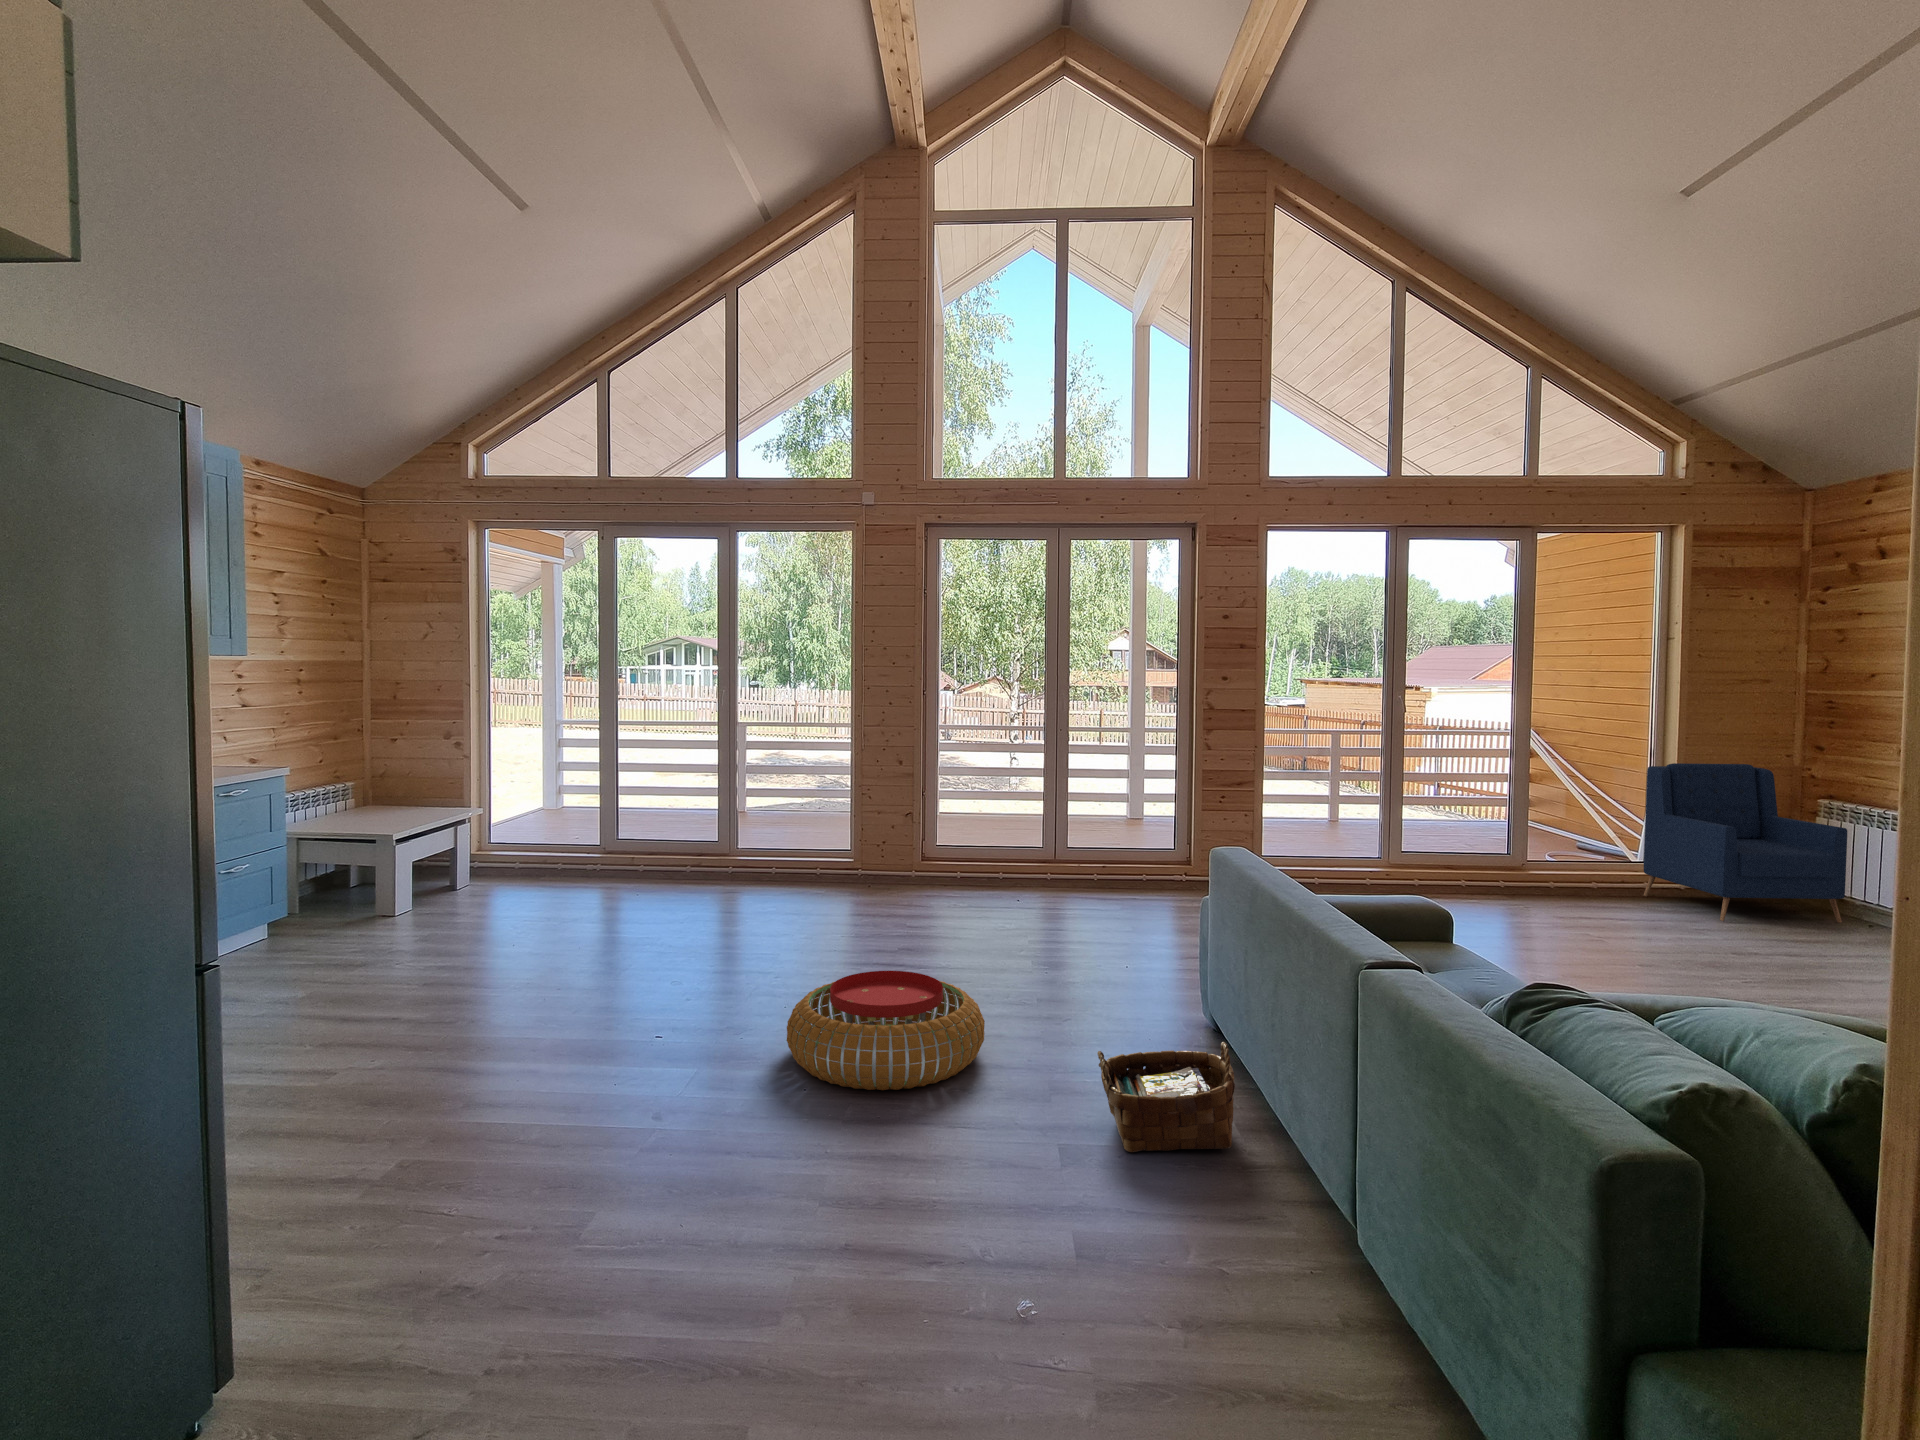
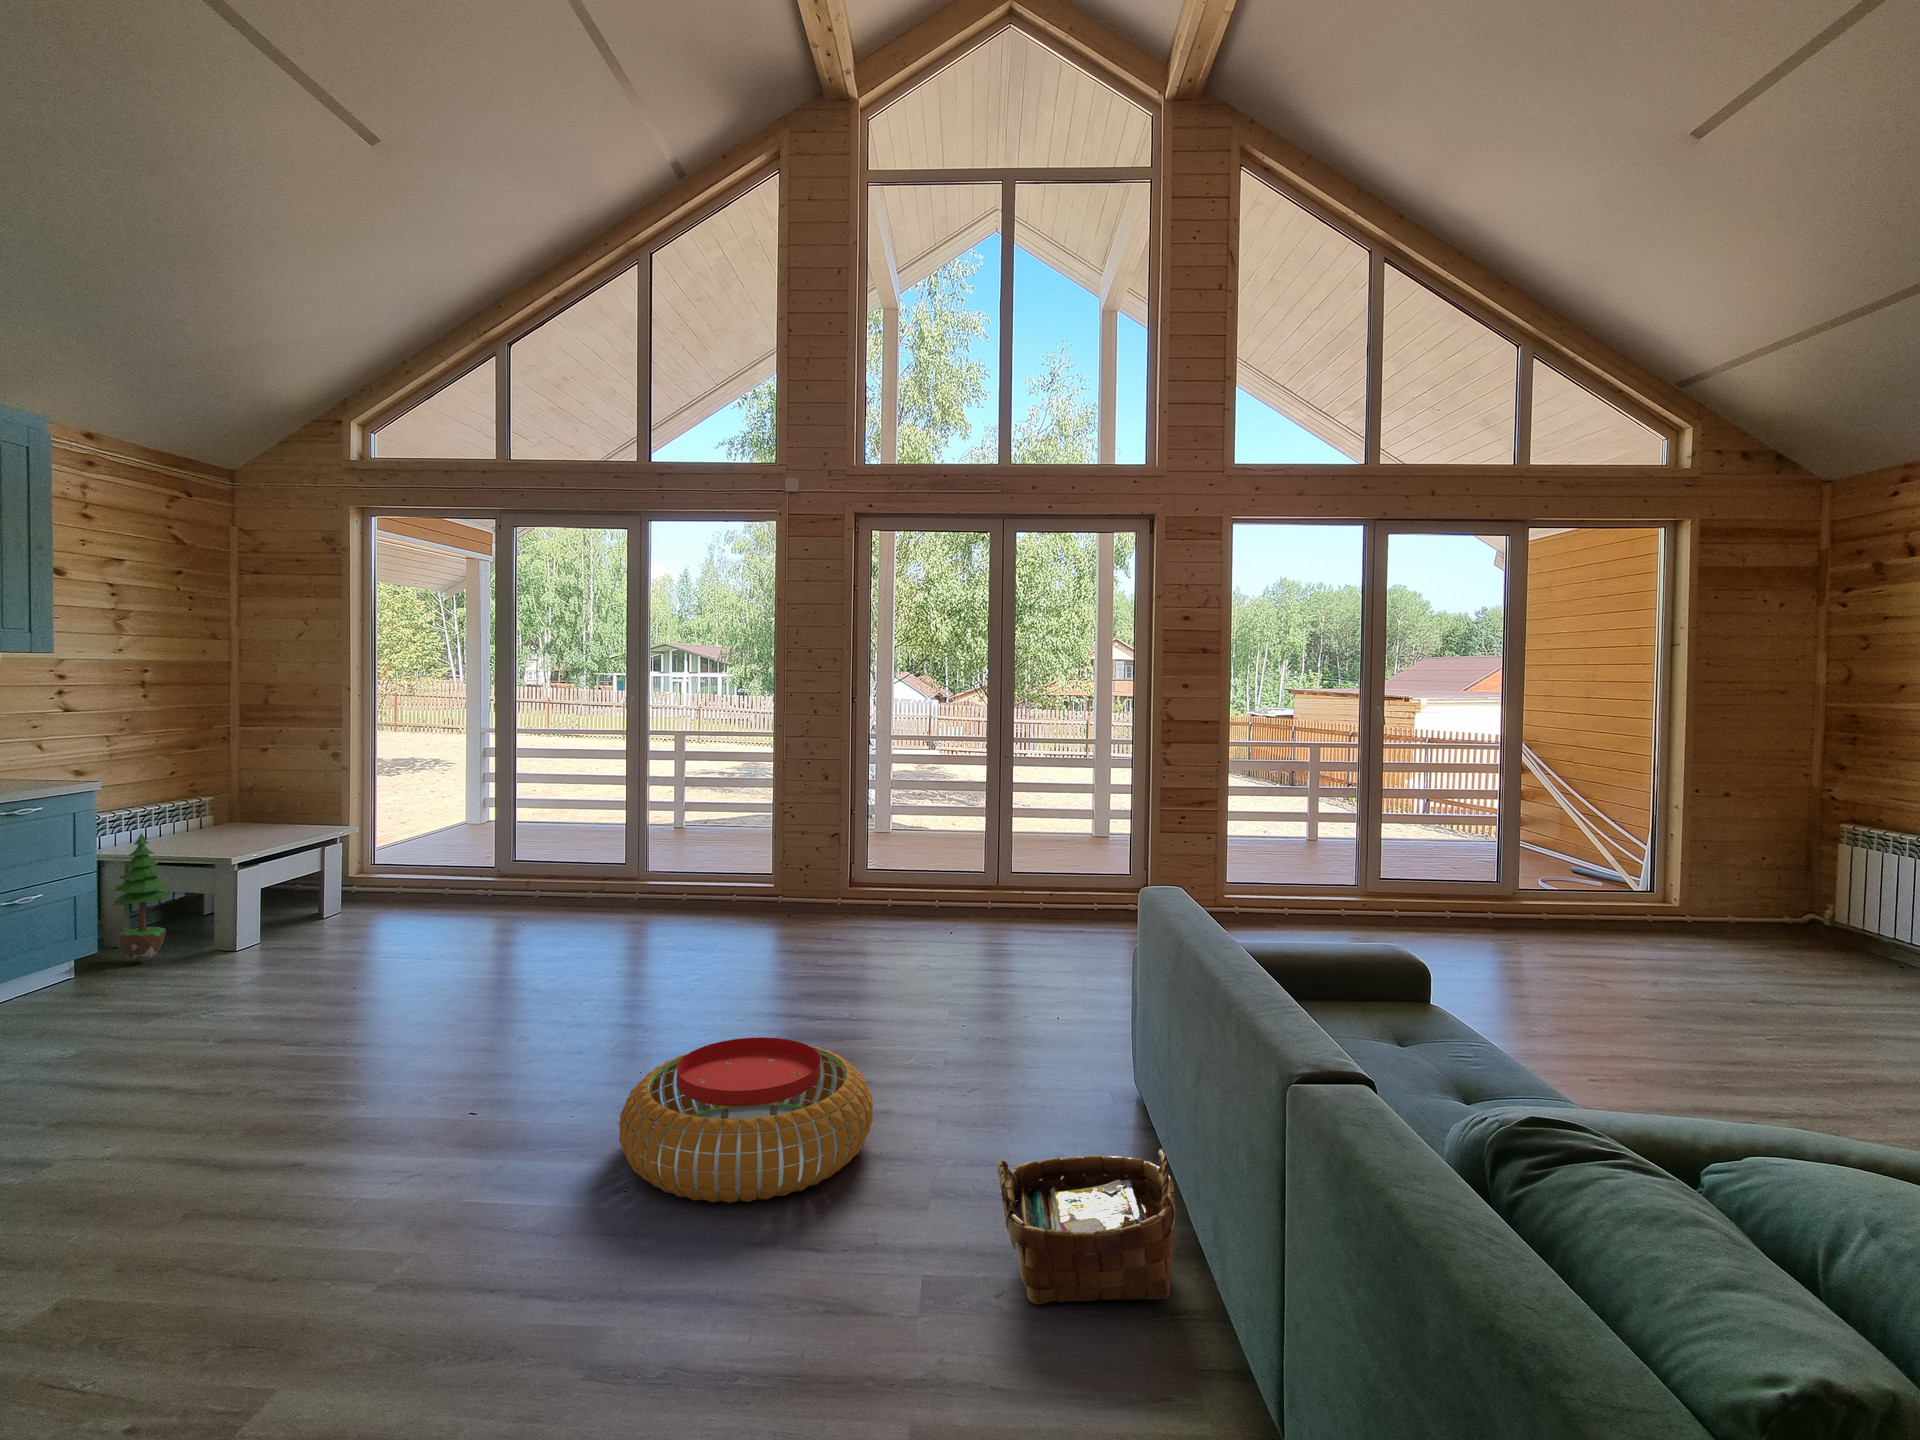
armchair: present [1644,763,1847,923] -> none [1648,781,1879,960]
potted tree: none [299,811,347,923] -> present [113,833,171,962]

